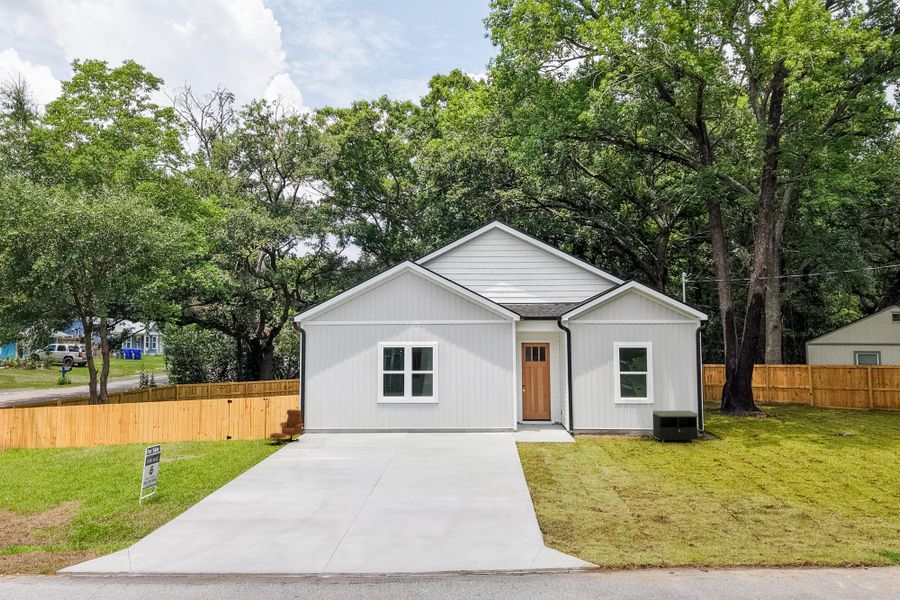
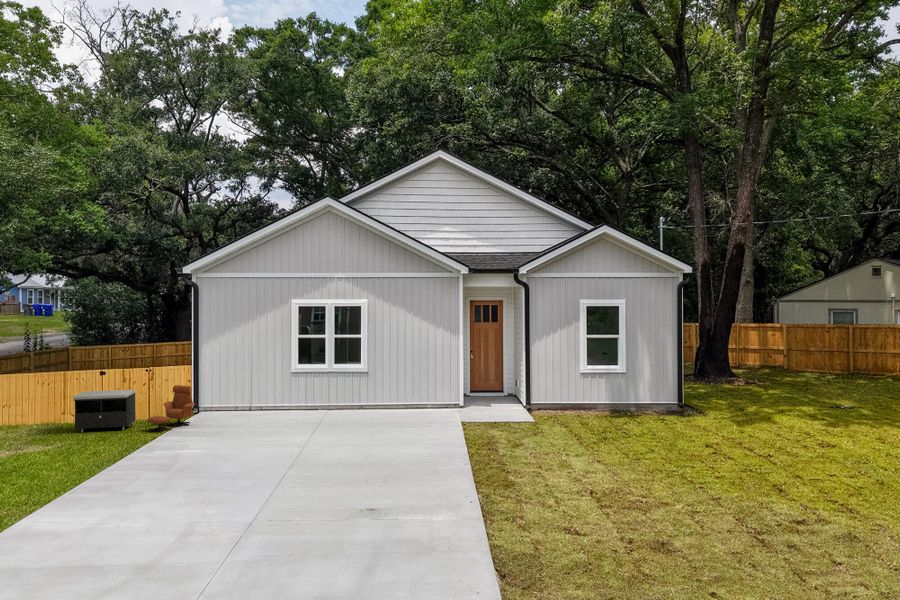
storage bench: present [653,411,698,442] -> present [74,390,136,432]

